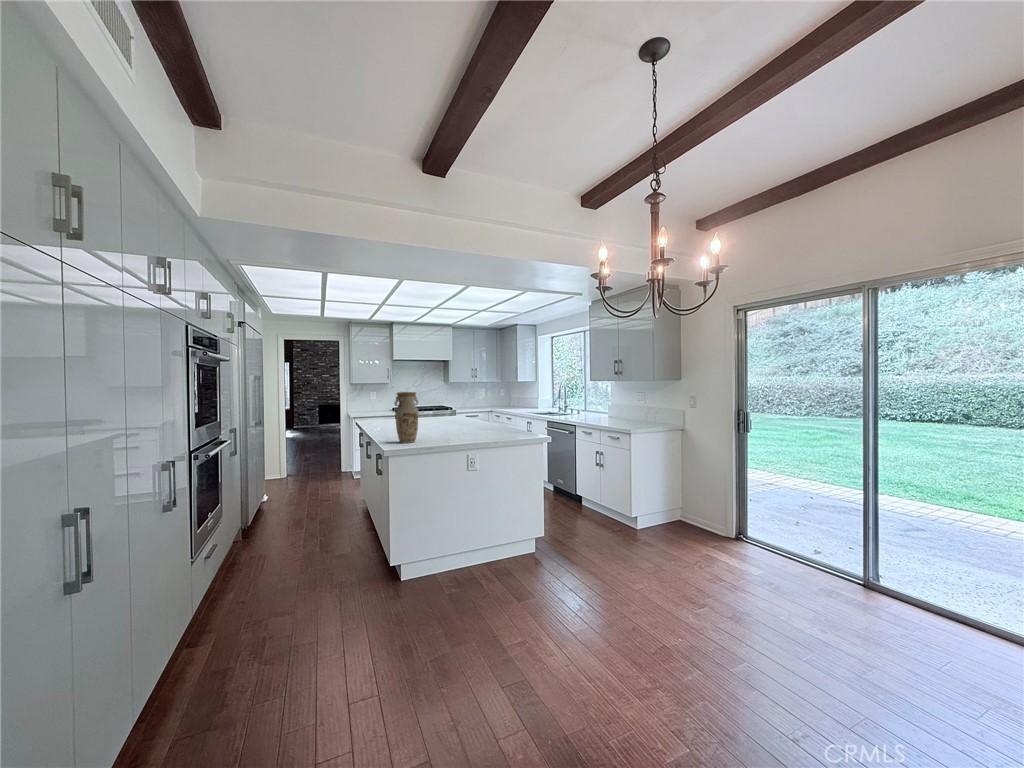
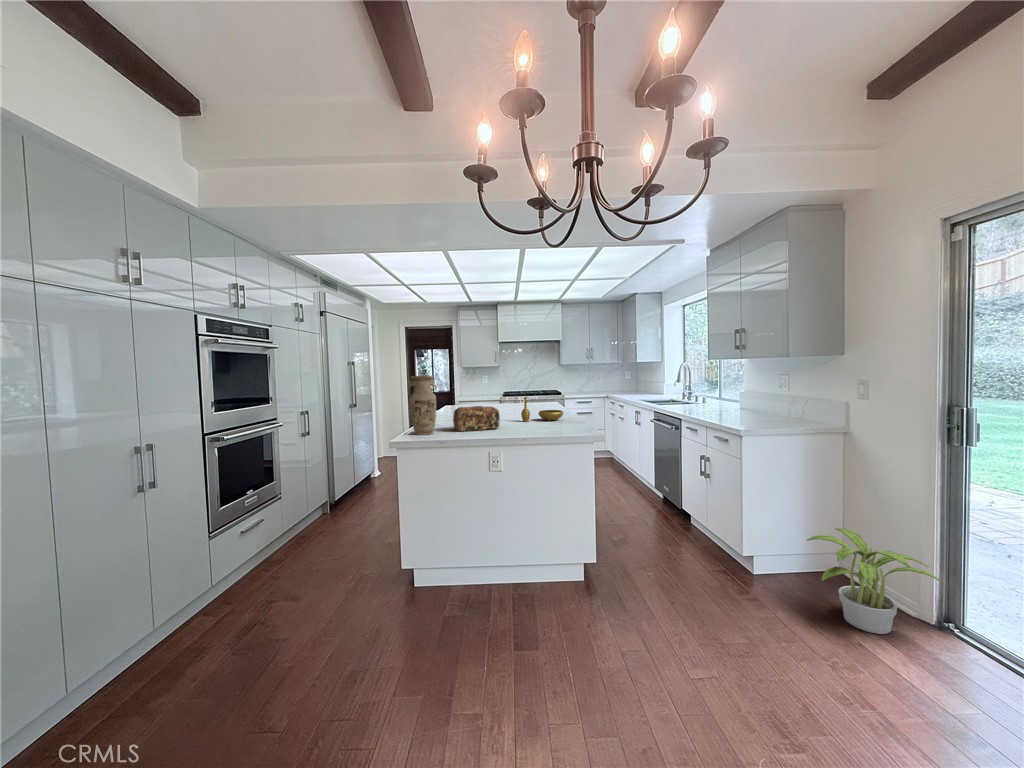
decorative bowl: none [467,410,500,431] -> present [521,397,563,422]
bread loaf: none [424,418,464,440] -> present [453,406,500,431]
potted plant: none [672,489,741,549] -> present [807,528,943,634]

